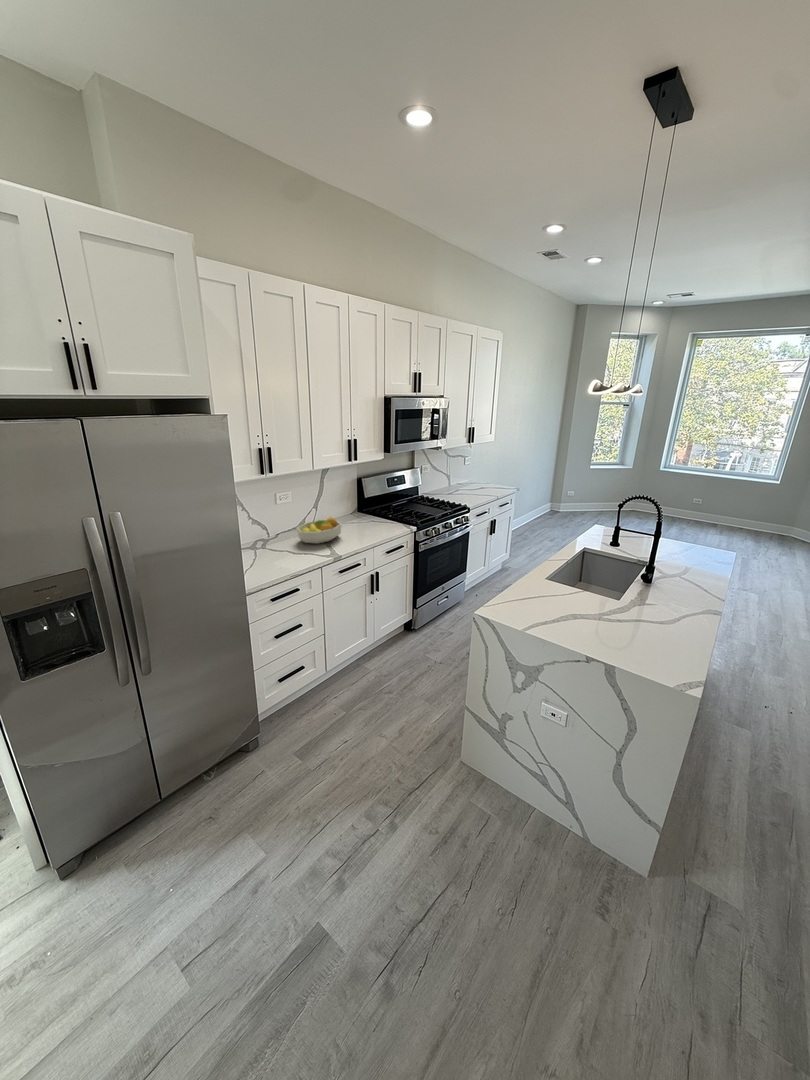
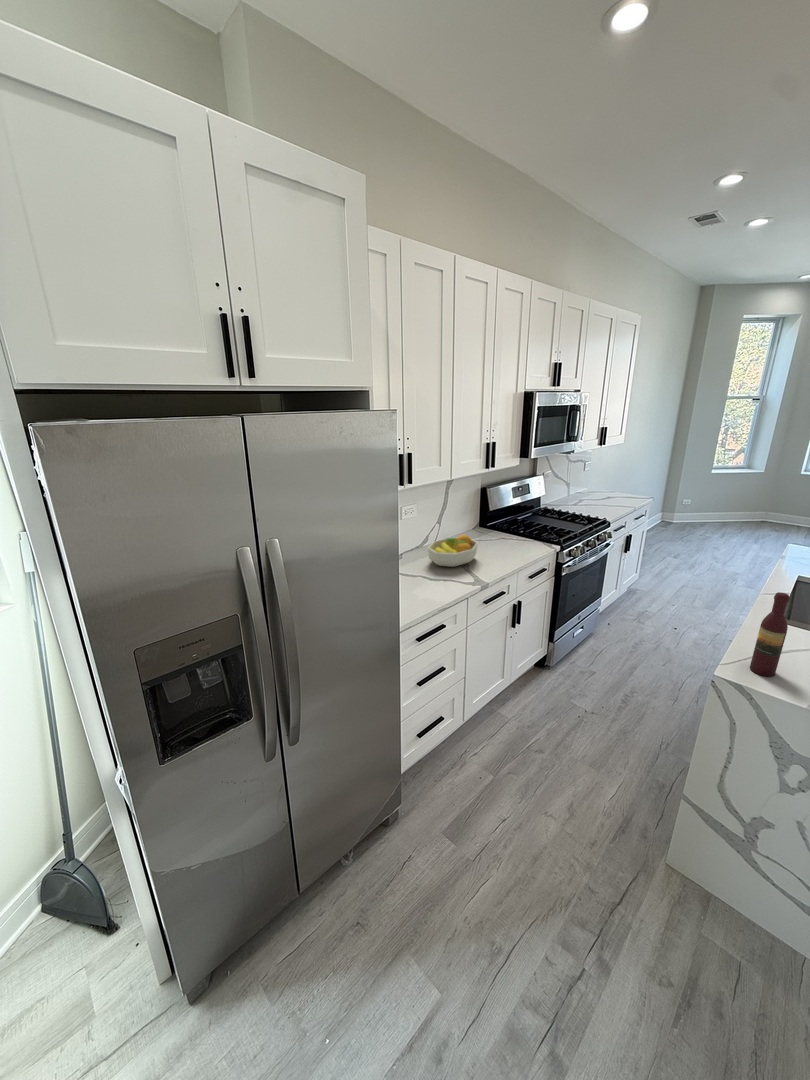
wine bottle: none [502,552,520,613] -> present [750,592,790,677]

